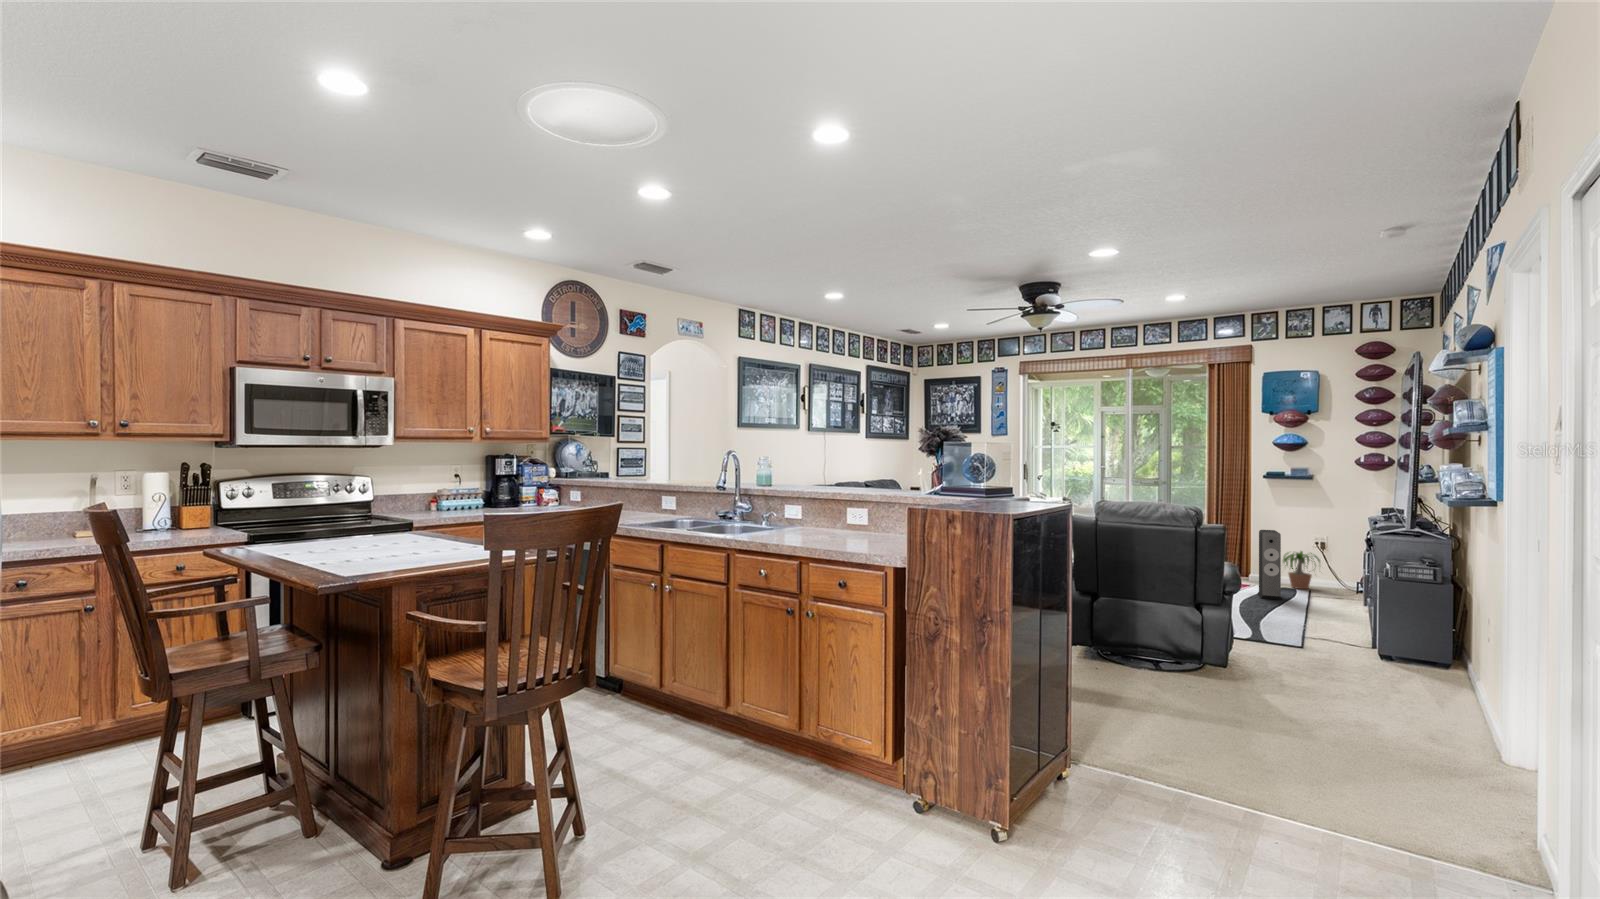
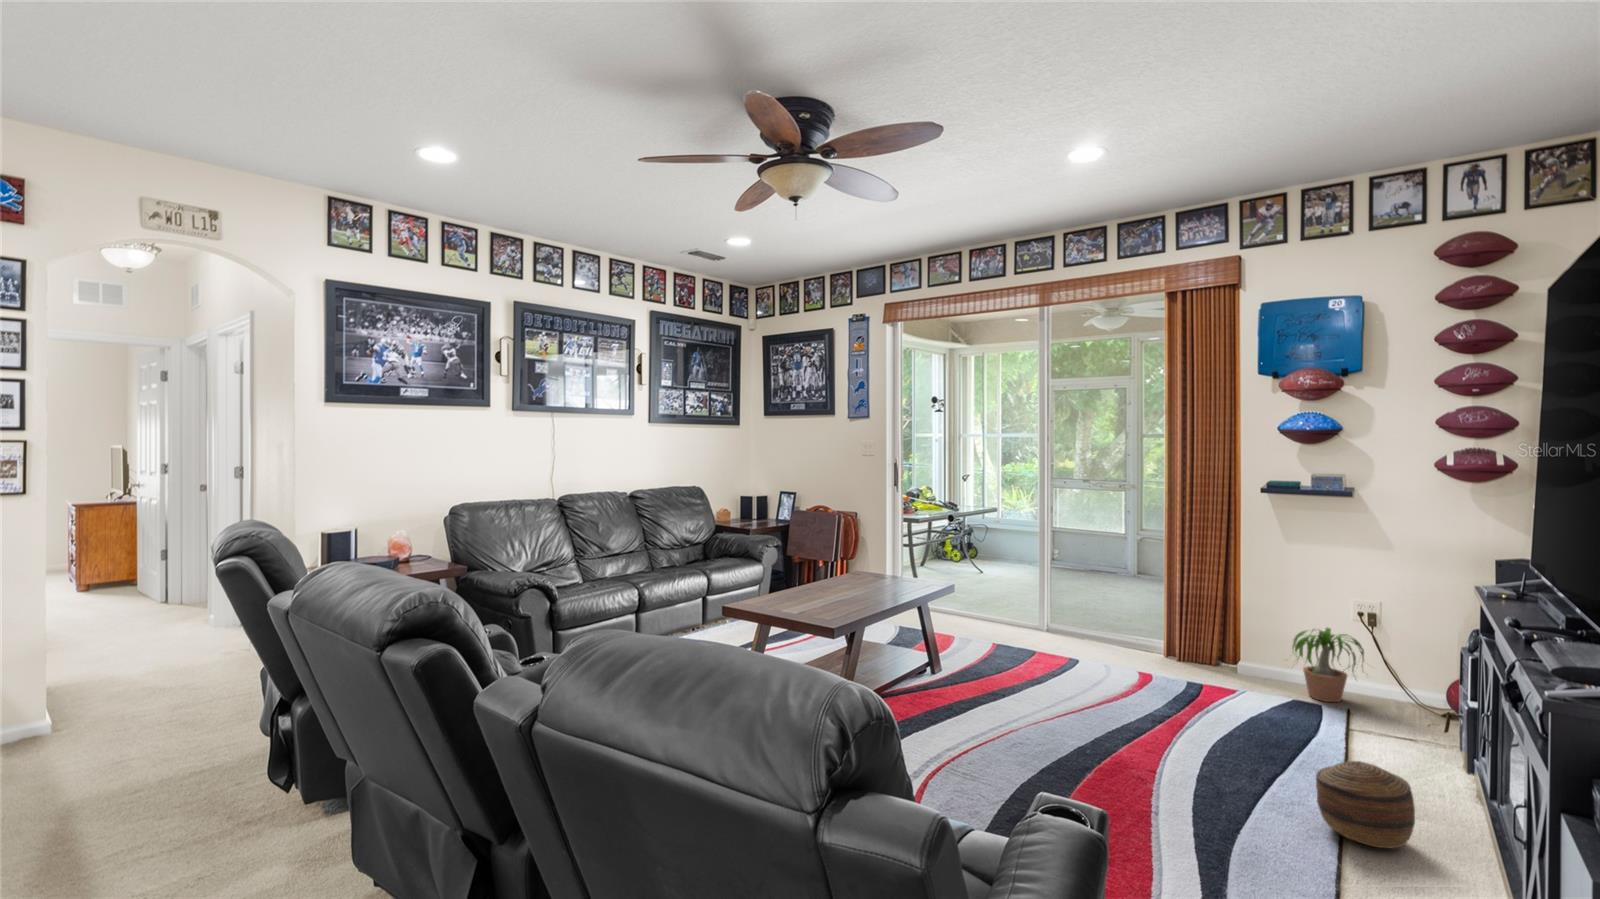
speaker: present [1258,530,1282,600] -> none [1241,595,1288,740]
basket: none [1297,590,1339,623] -> present [1316,761,1415,848]

